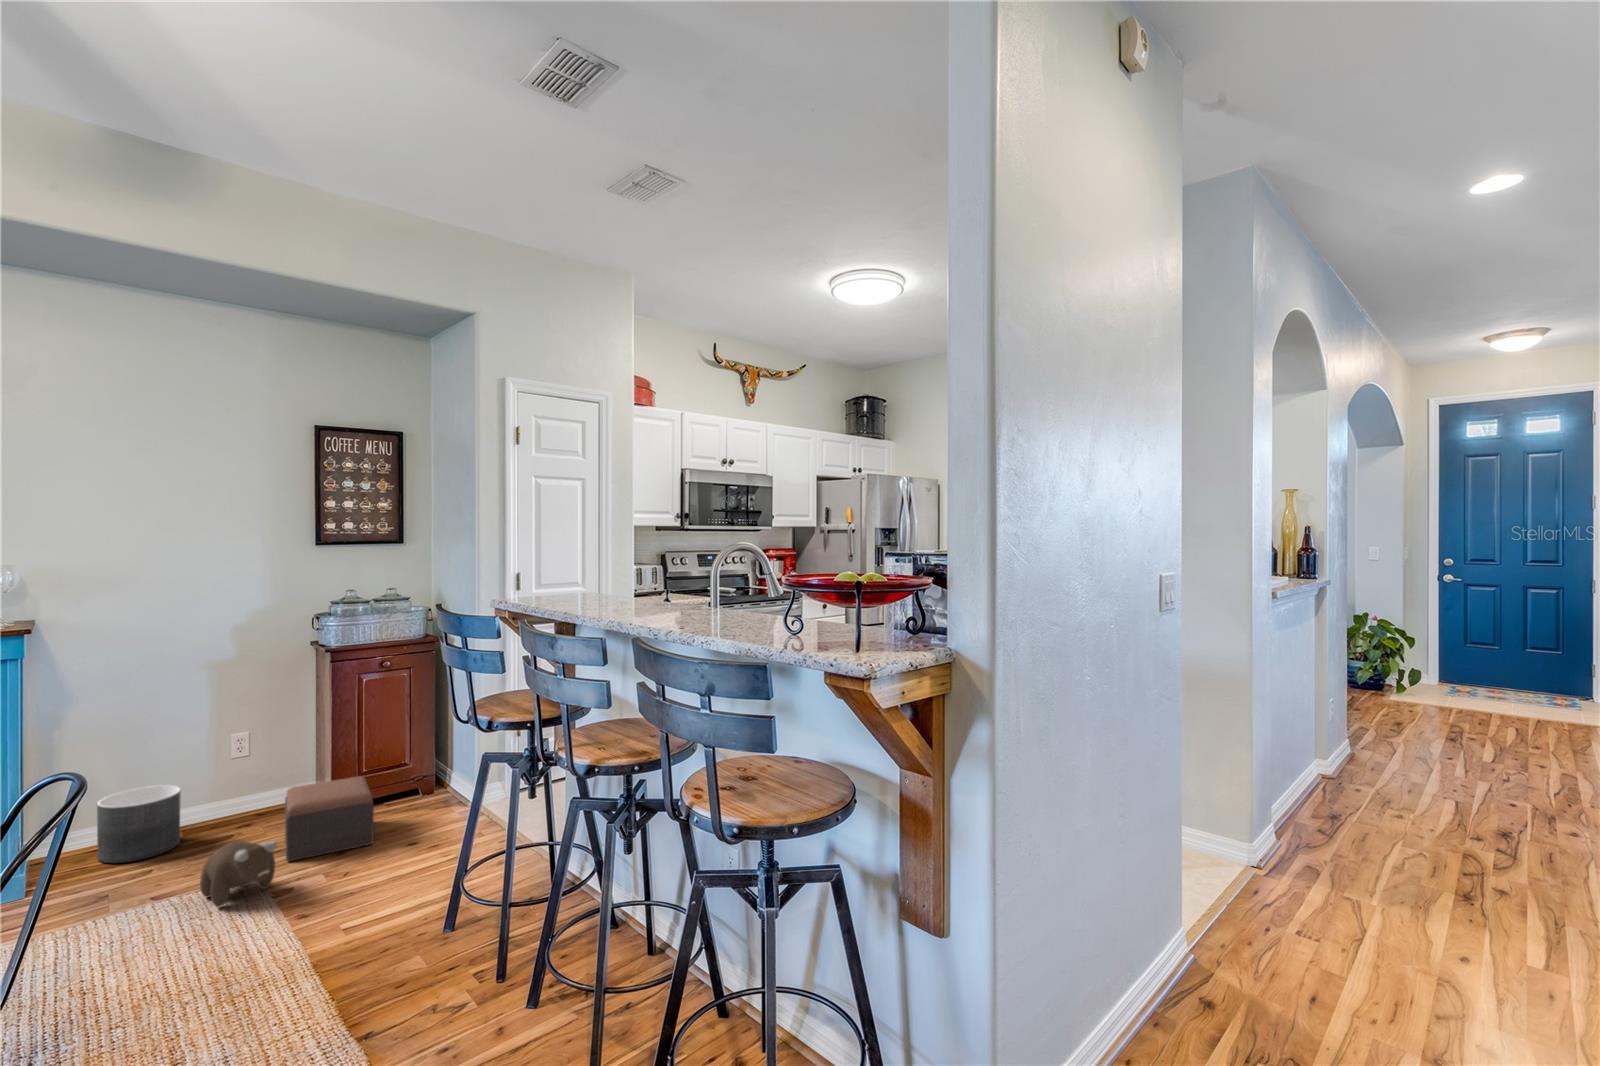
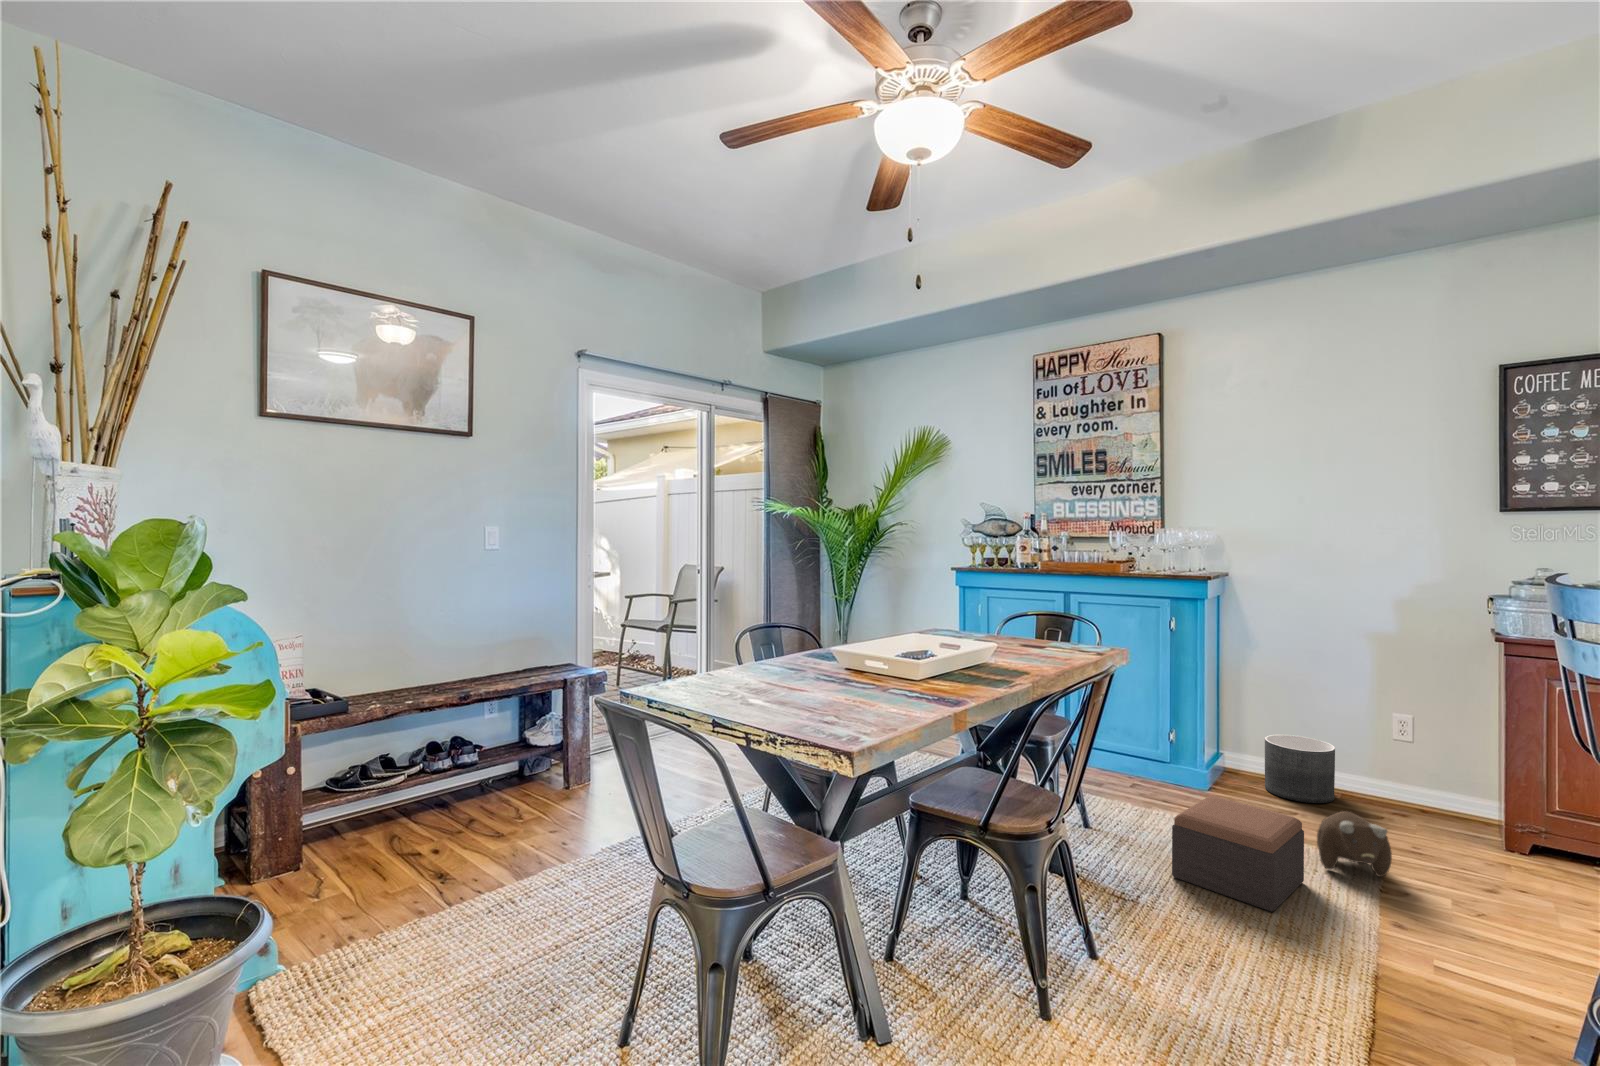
footstool: present [285,776,374,861] -> present [1172,796,1304,912]

